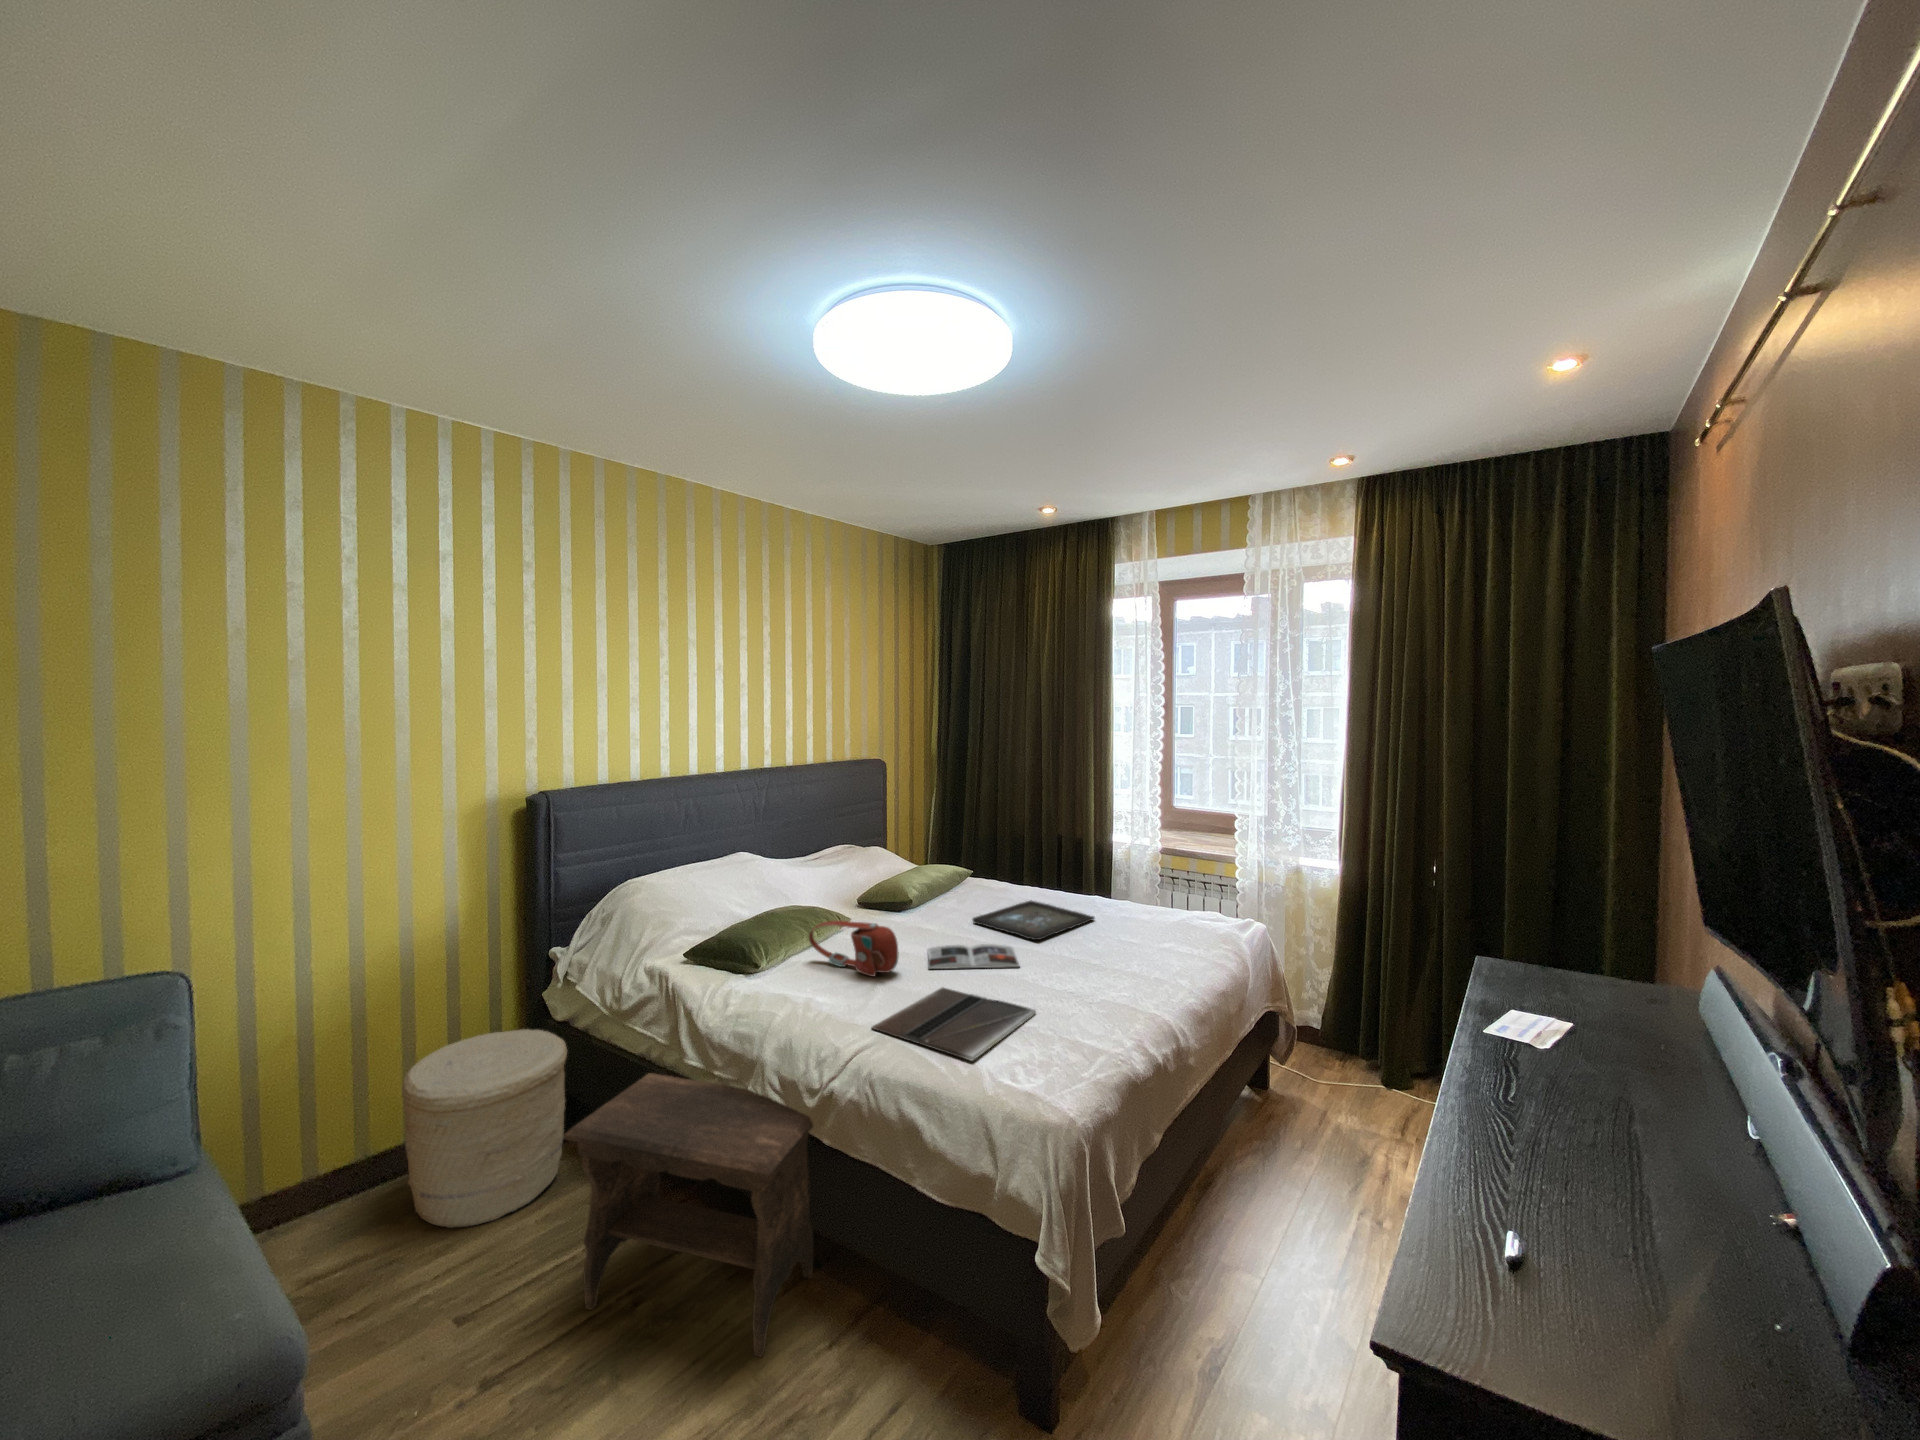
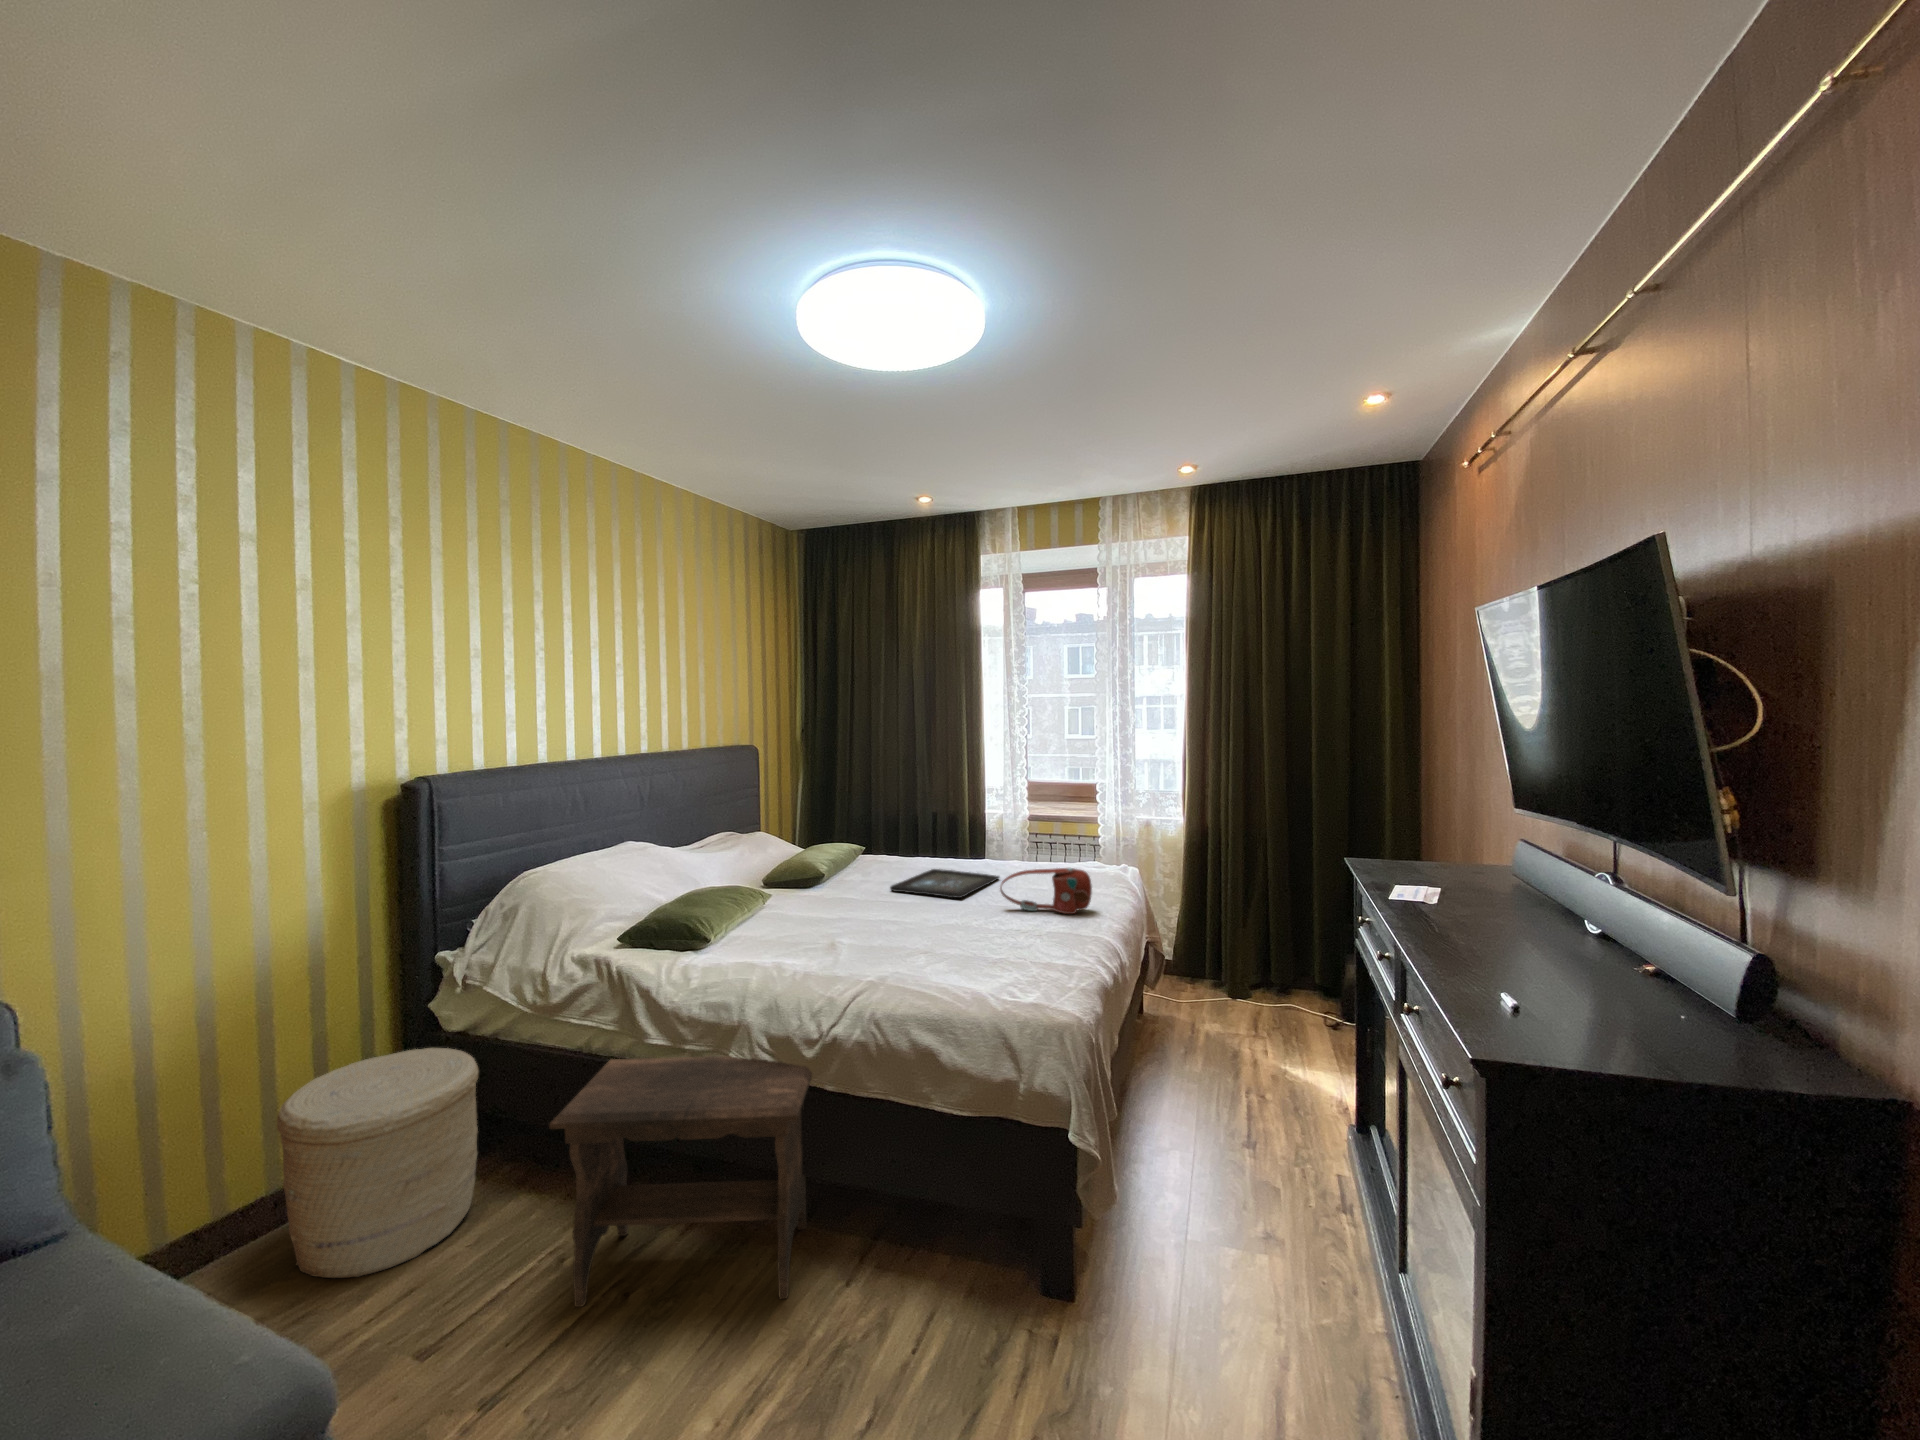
handbag: present [808,921,899,977] -> present [1000,868,1092,914]
magazine: present [928,944,1019,969] -> none [862,904,959,929]
laptop: present [872,988,1036,1061] -> none [855,941,996,988]

